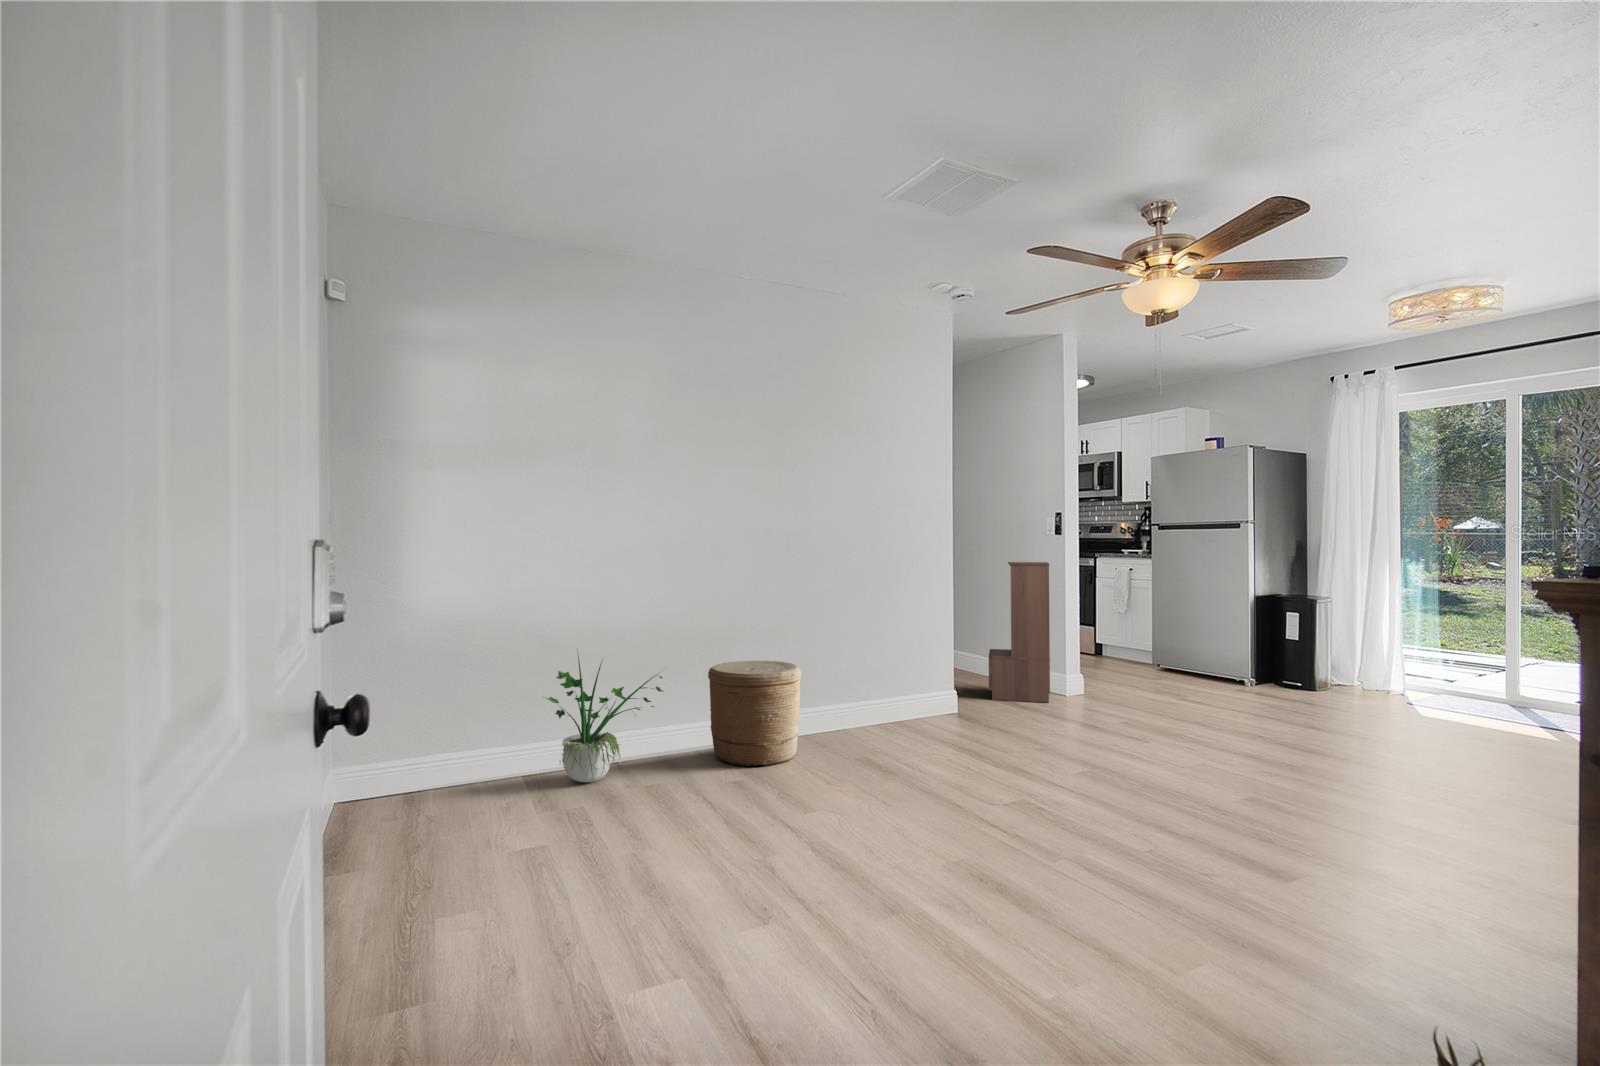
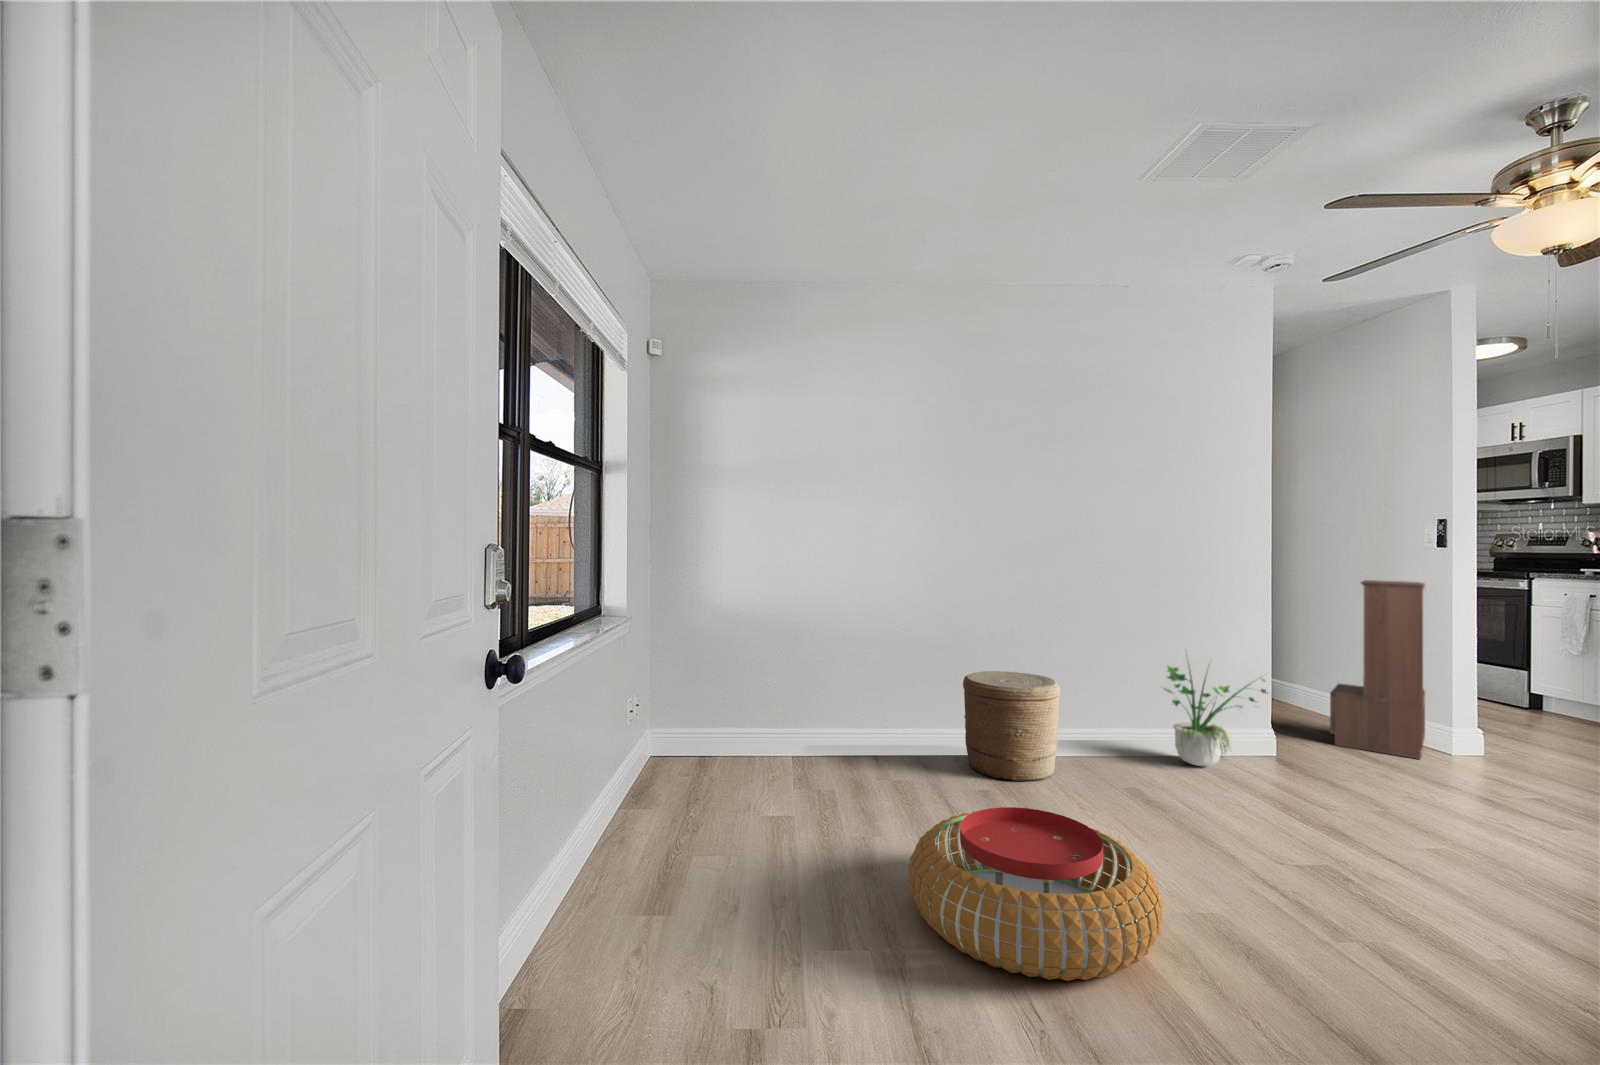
potted plant: present [544,656,662,782] -> present [1164,655,1267,766]
pouf: none [721,779,947,926] -> present [909,807,1163,981]

